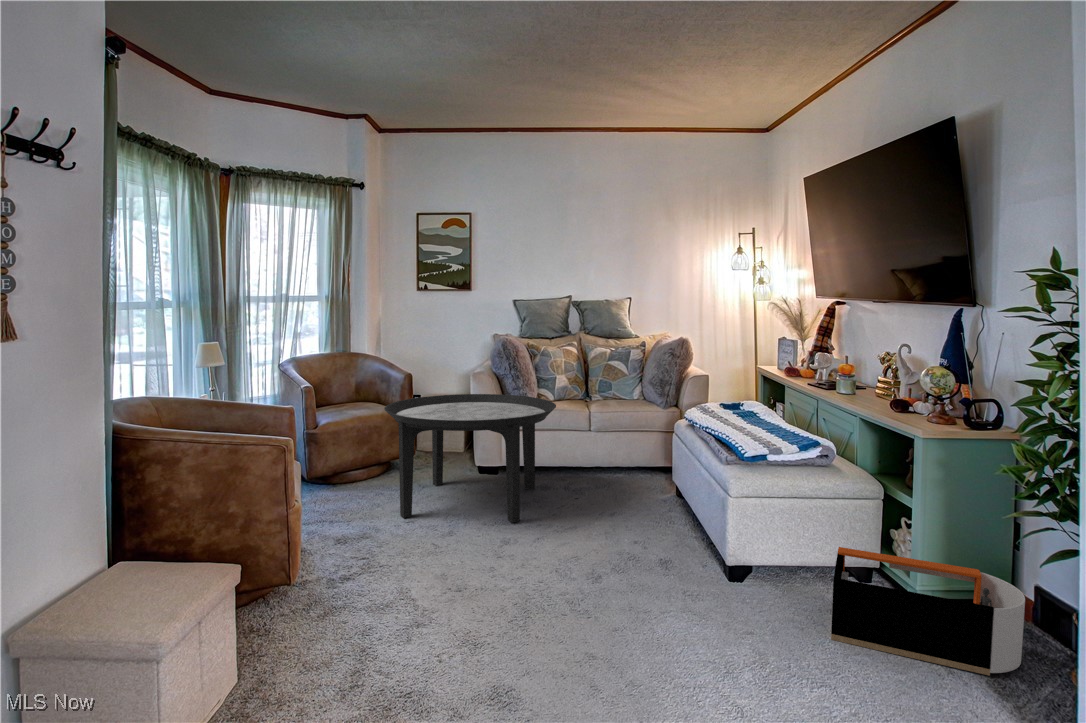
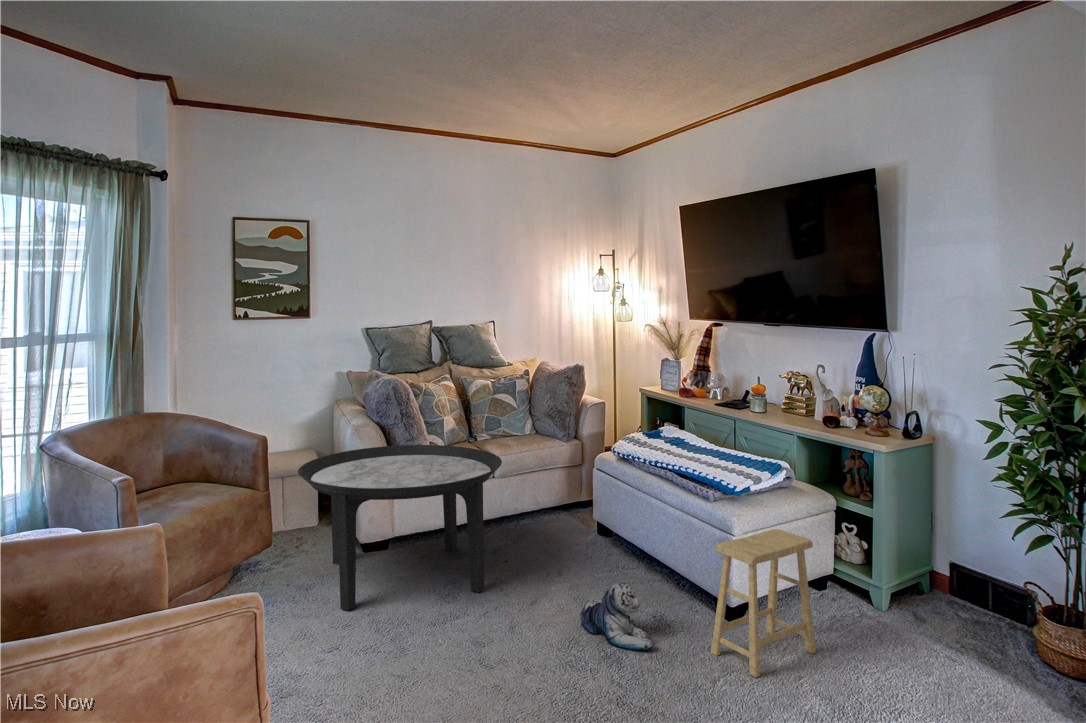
footstool: none [662,498,778,646] -> present [711,529,816,677]
plush toy: none [565,529,616,596] -> present [581,583,653,650]
storage bin: present [831,547,1025,676] -> none [821,561,974,643]

